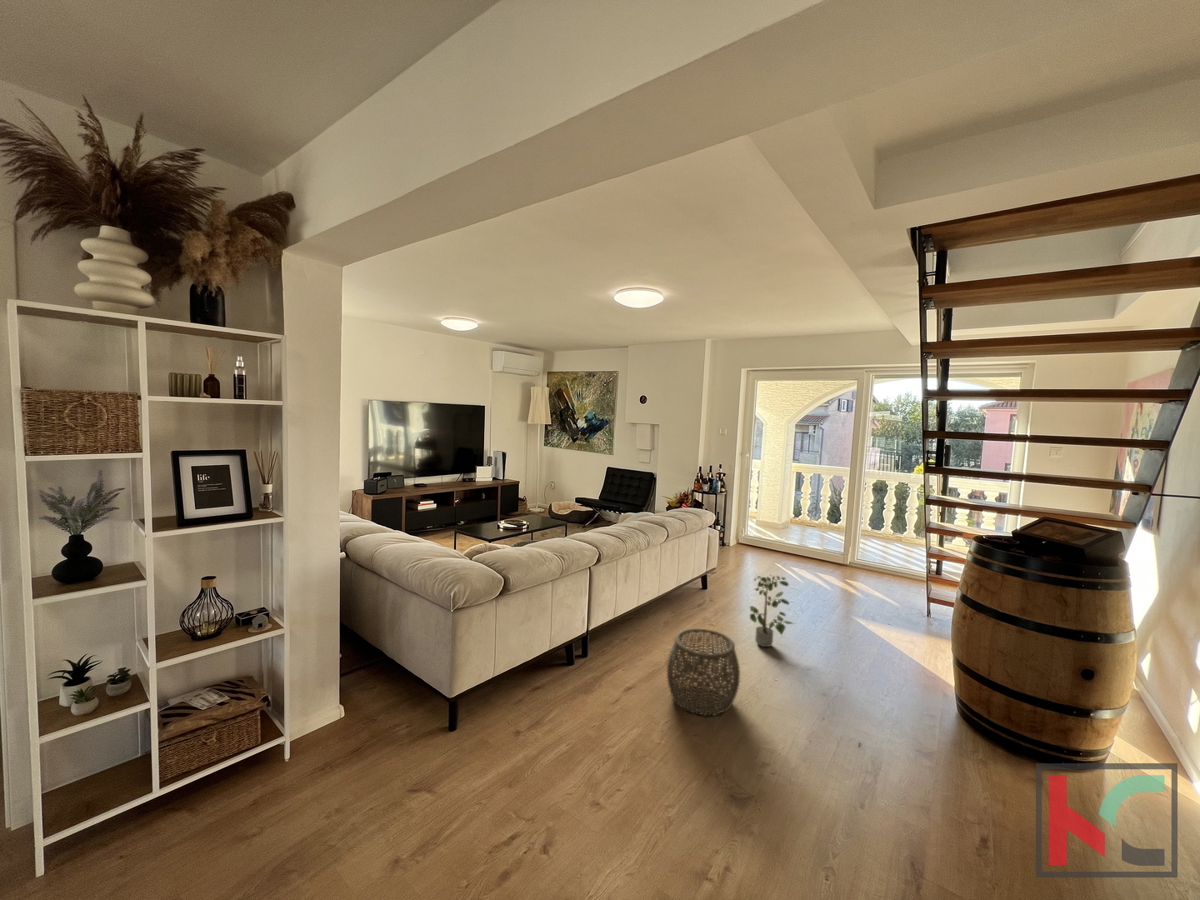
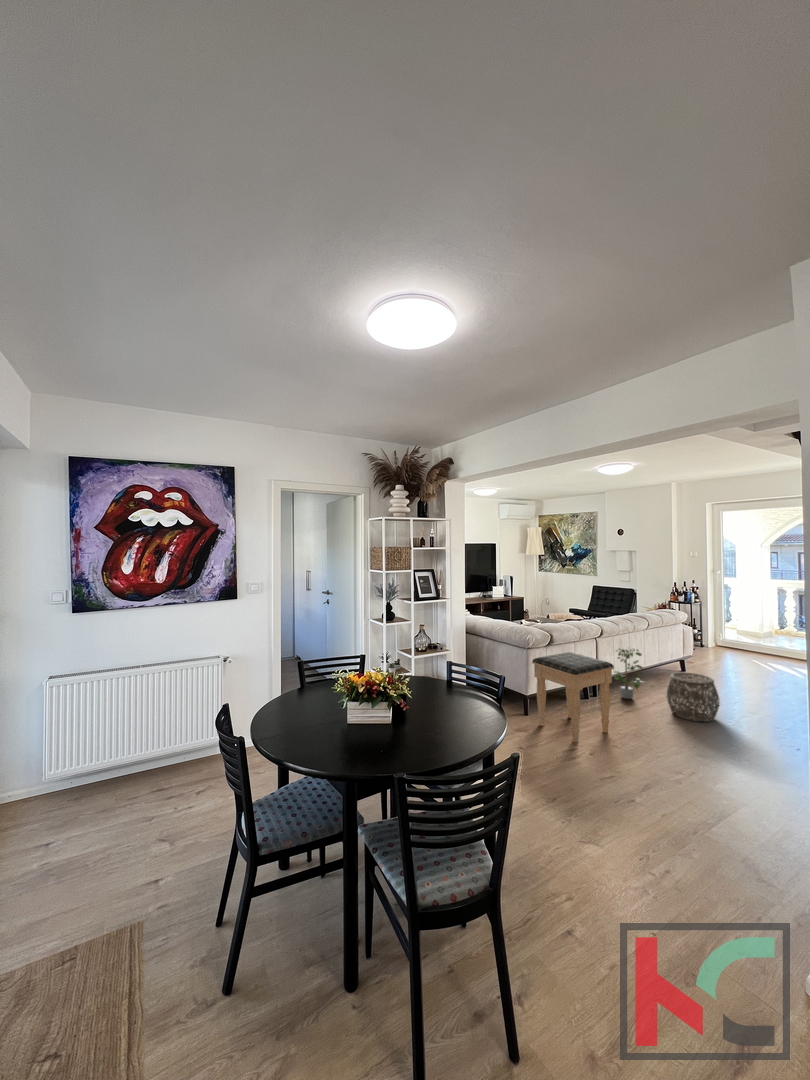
potted plant: present [750,576,792,647] -> present [614,649,645,699]
footstool: none [418,622,572,833] -> present [532,652,614,742]

